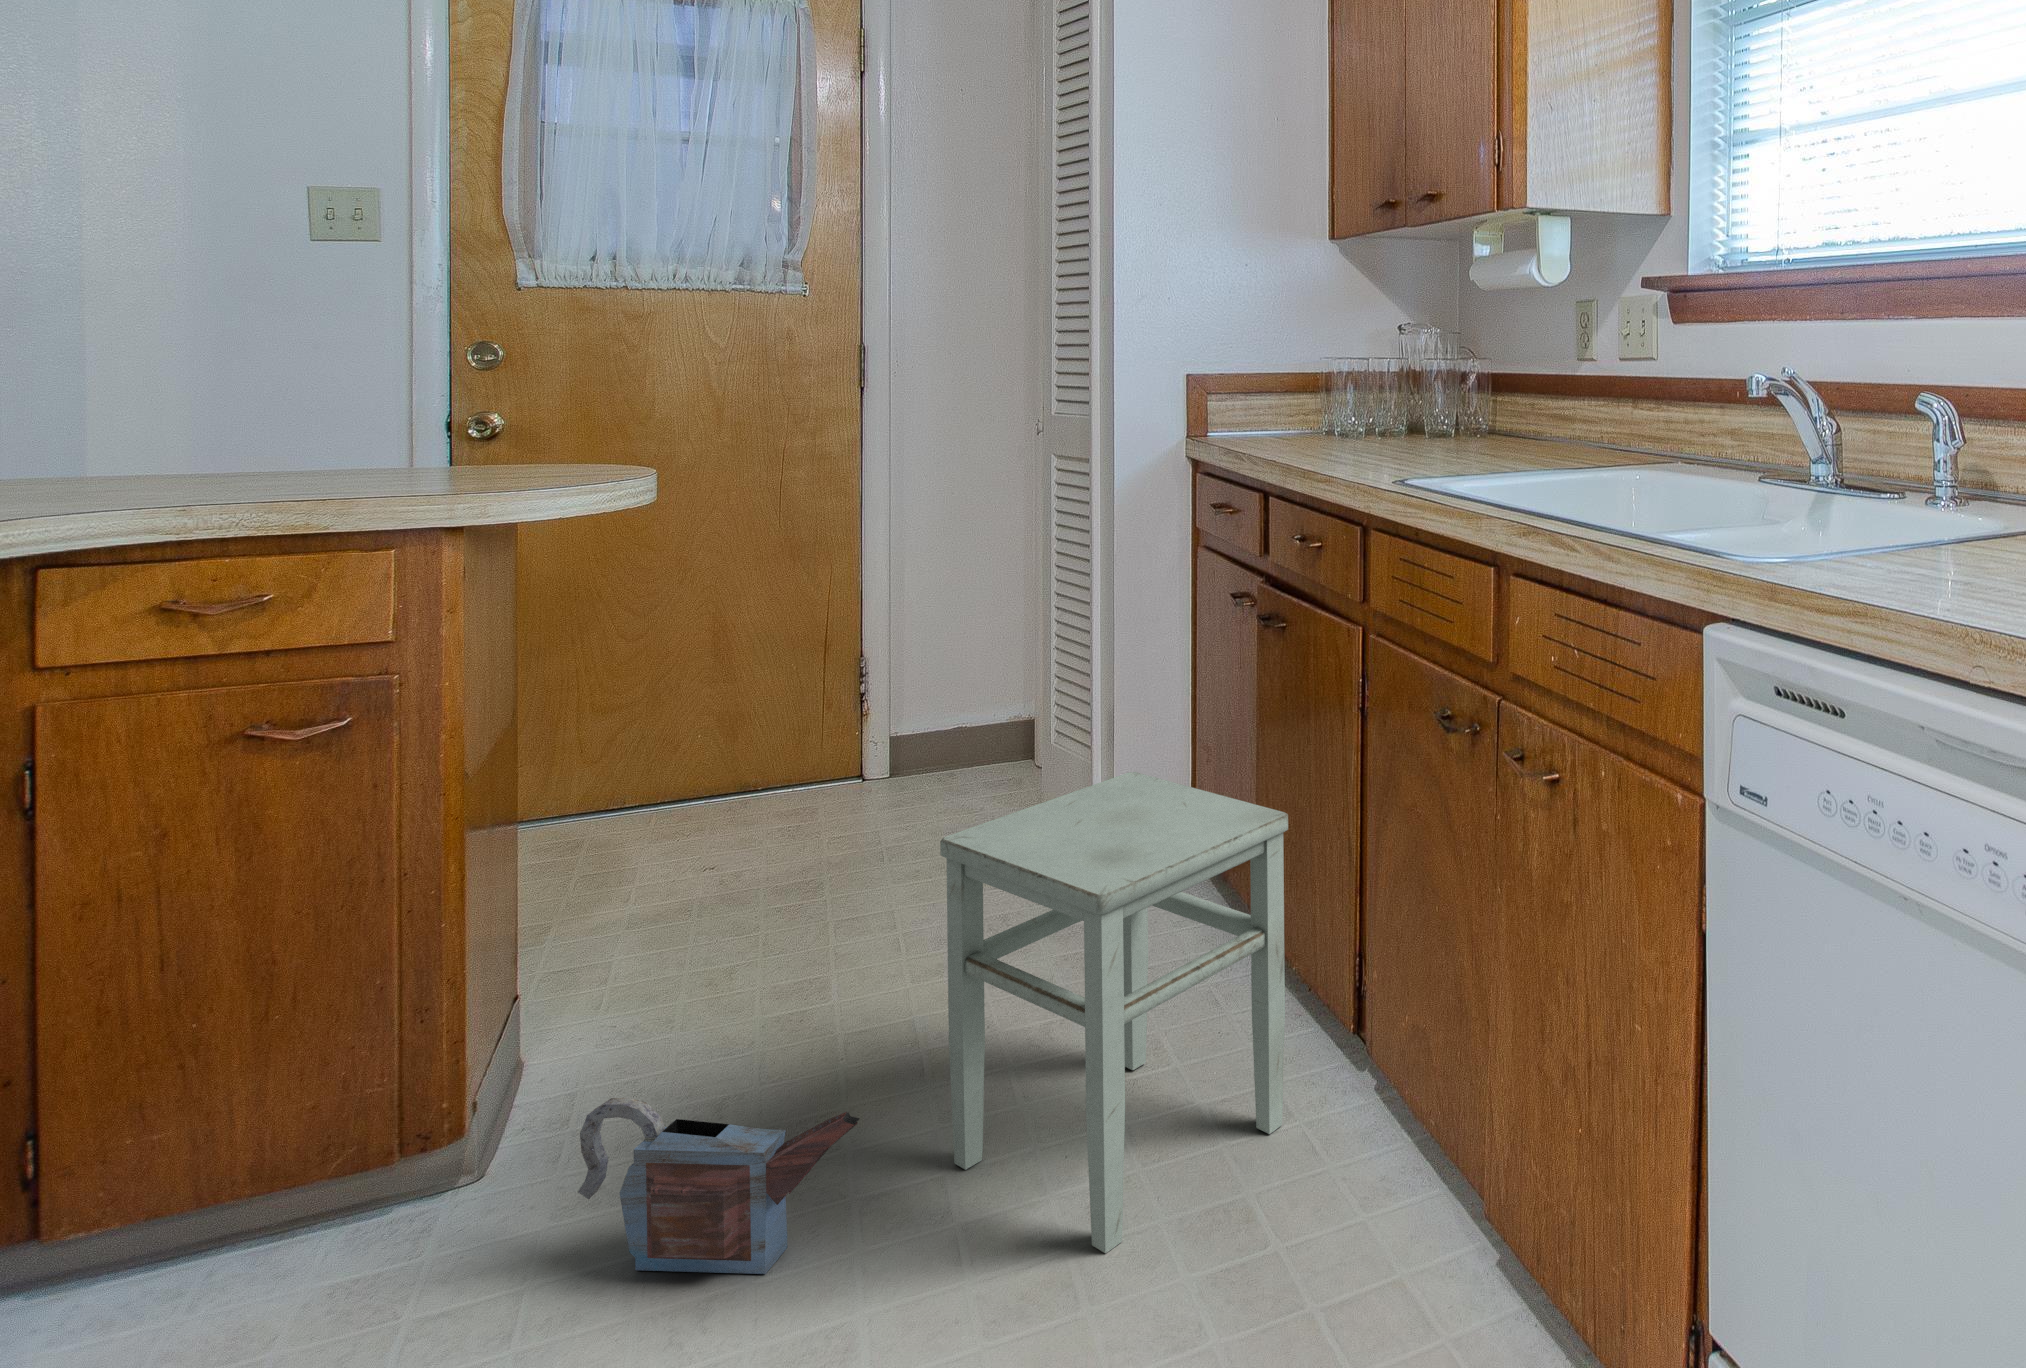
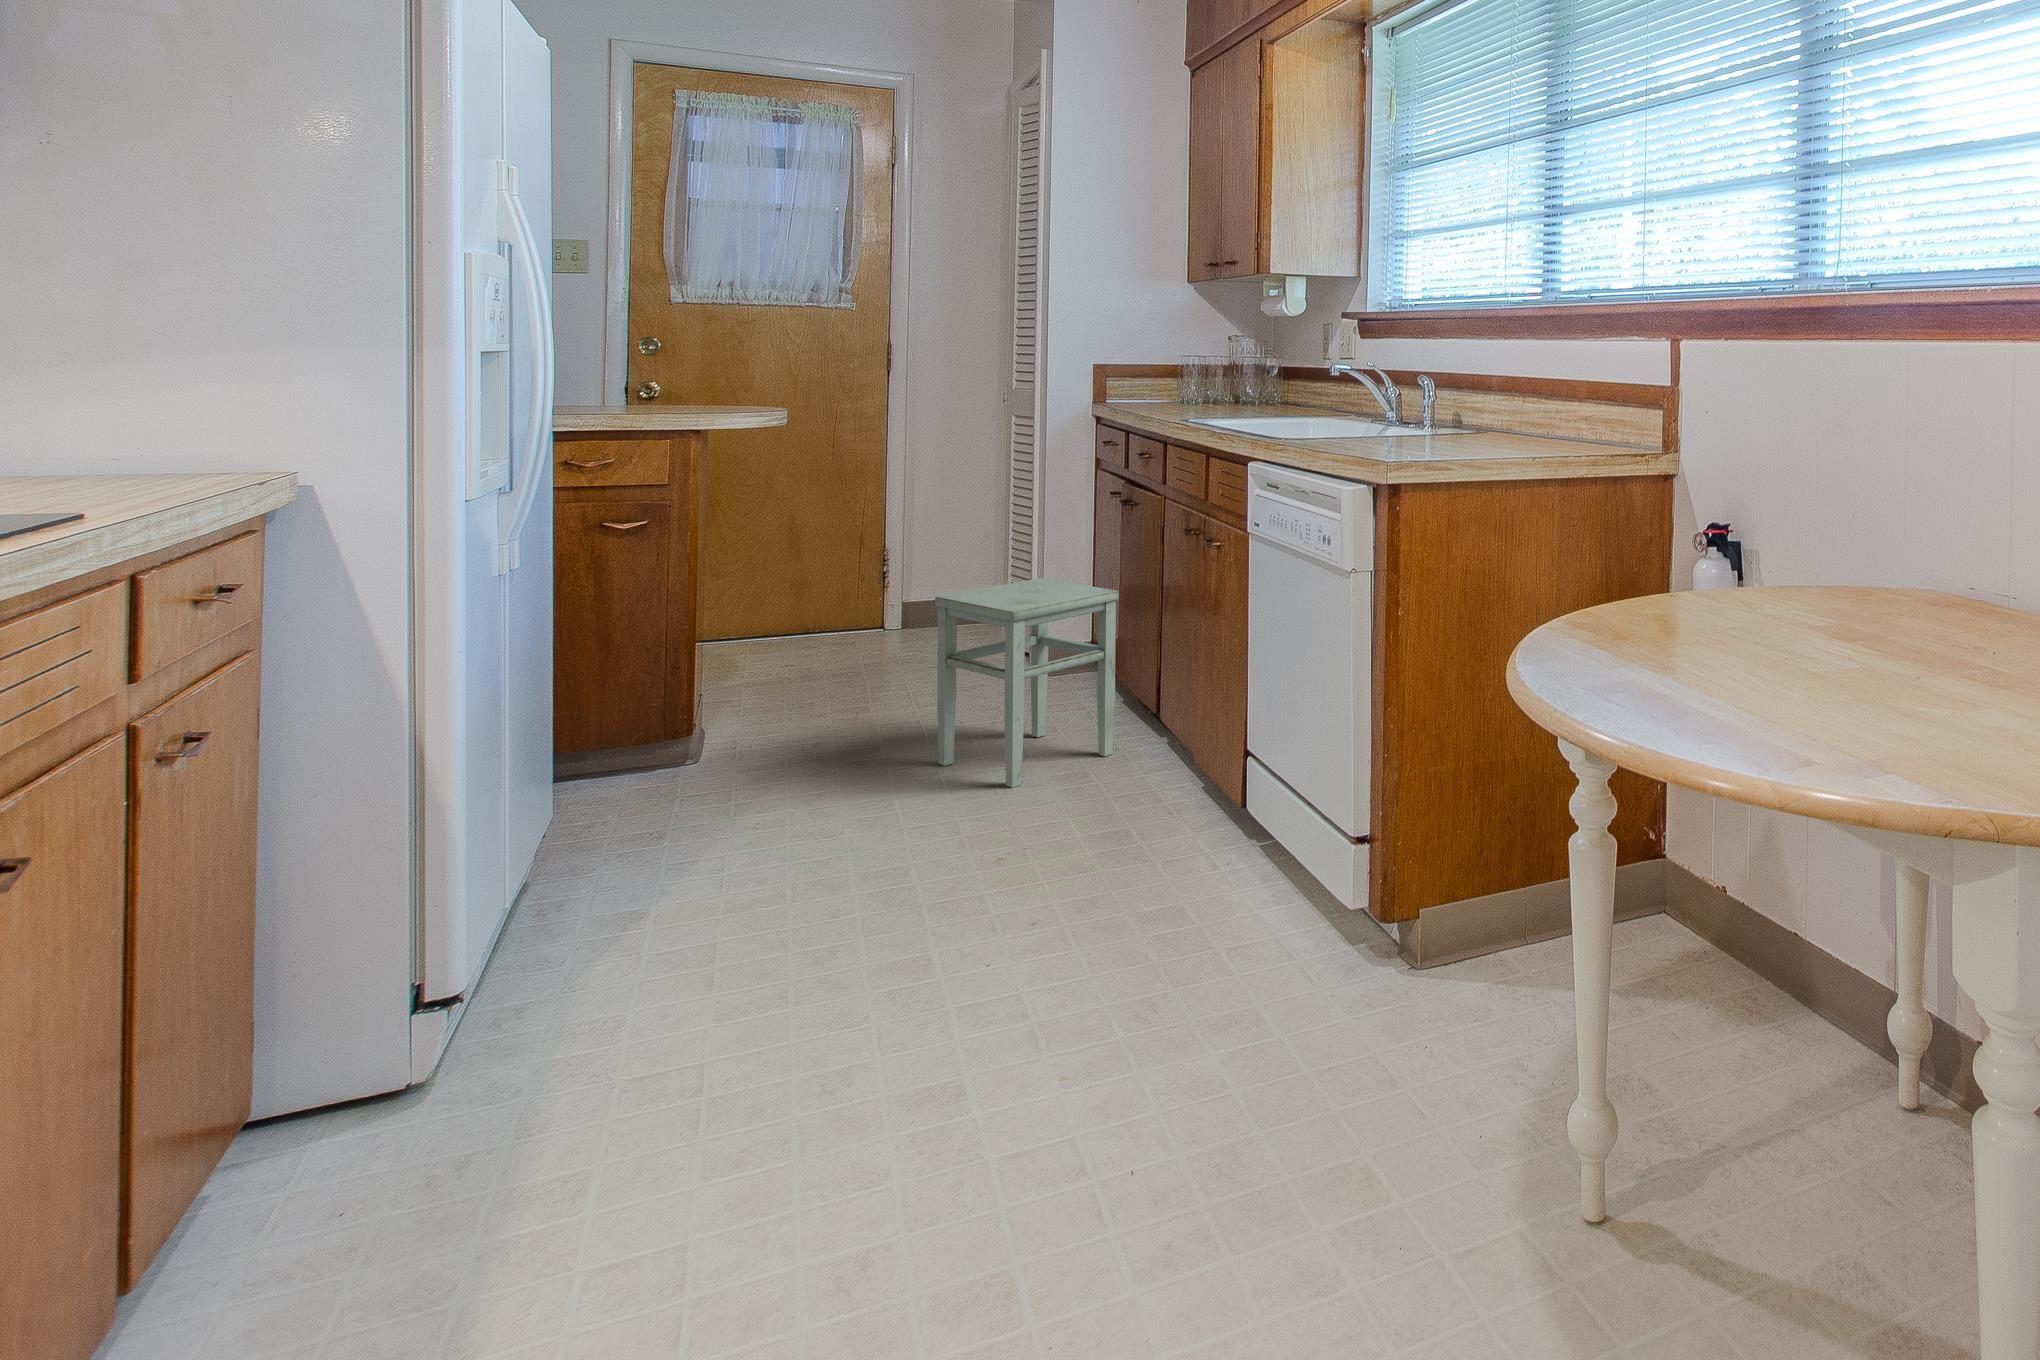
watering can: present [578,1098,859,1274] -> none [751,710,893,792]

